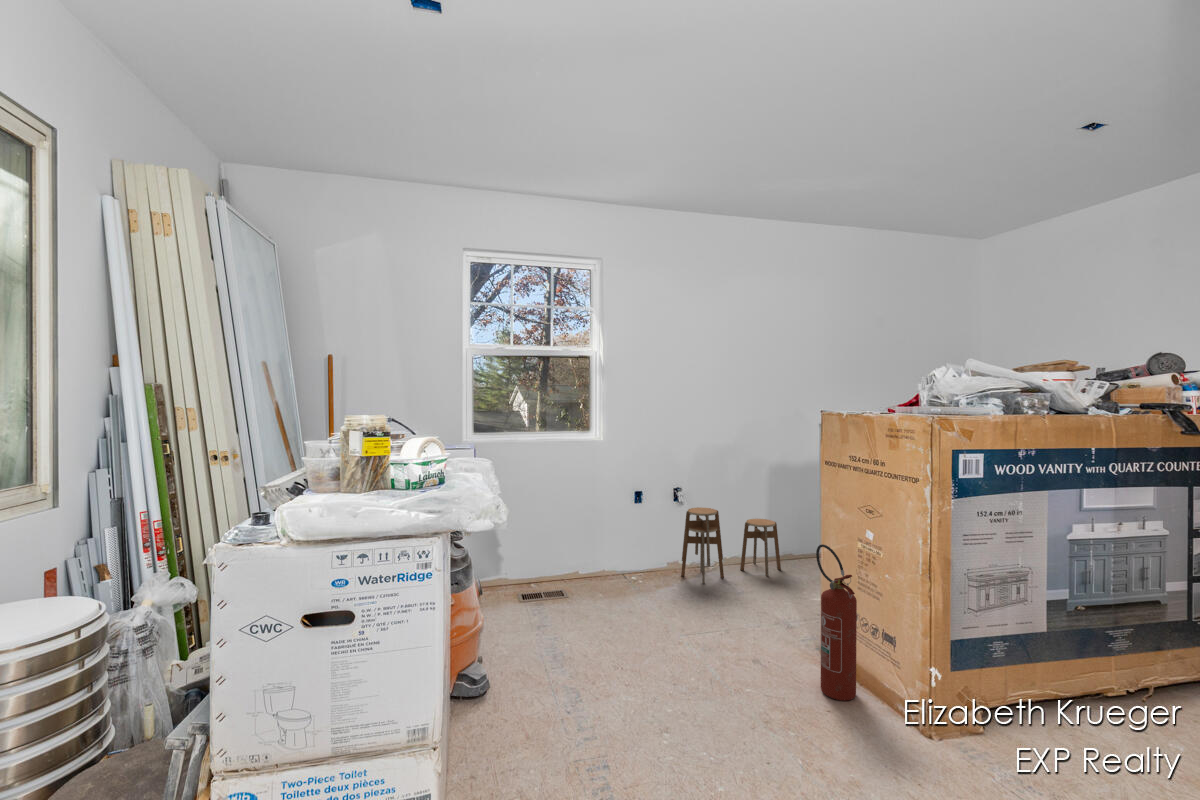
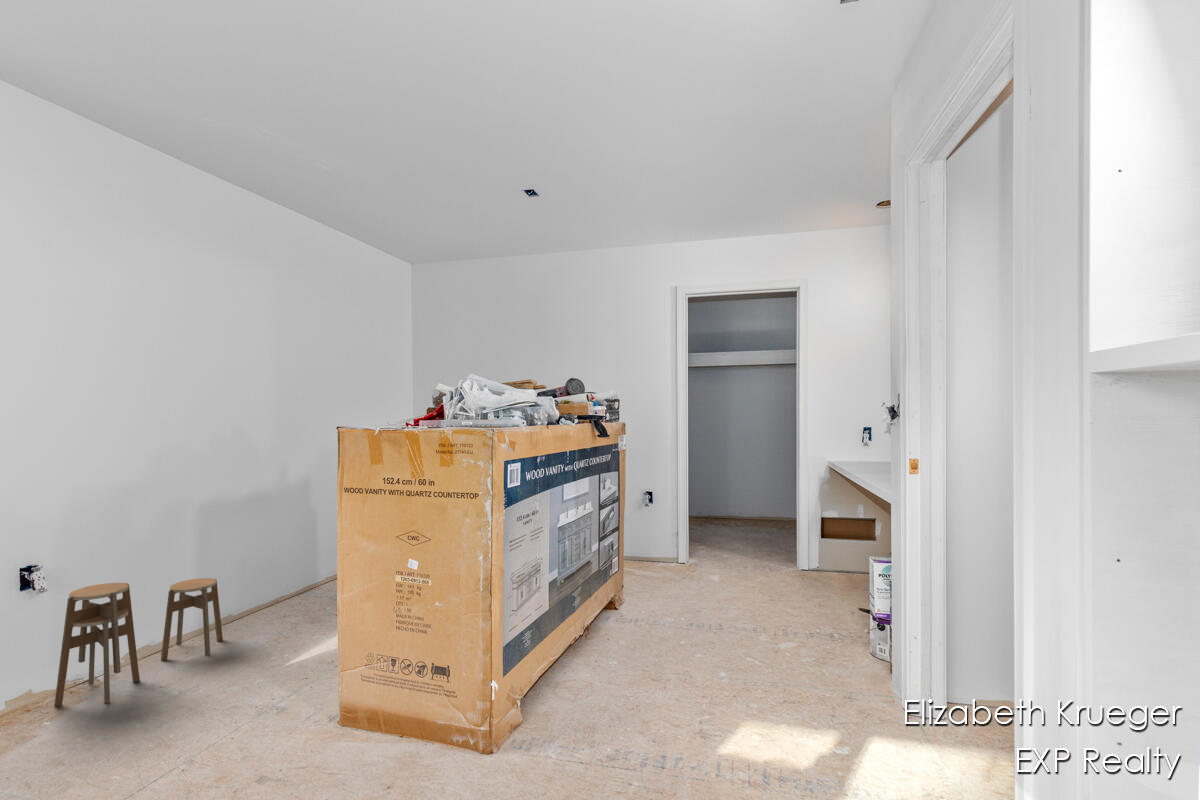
fire extinguisher: present [816,544,857,701] -> none [347,589,408,770]

